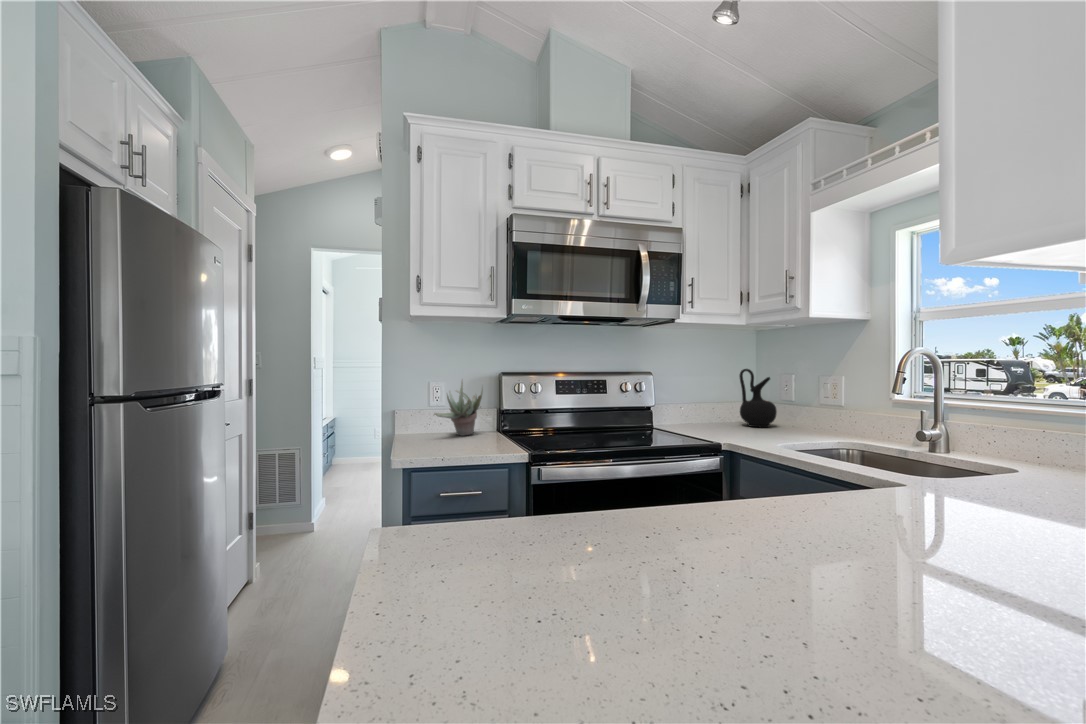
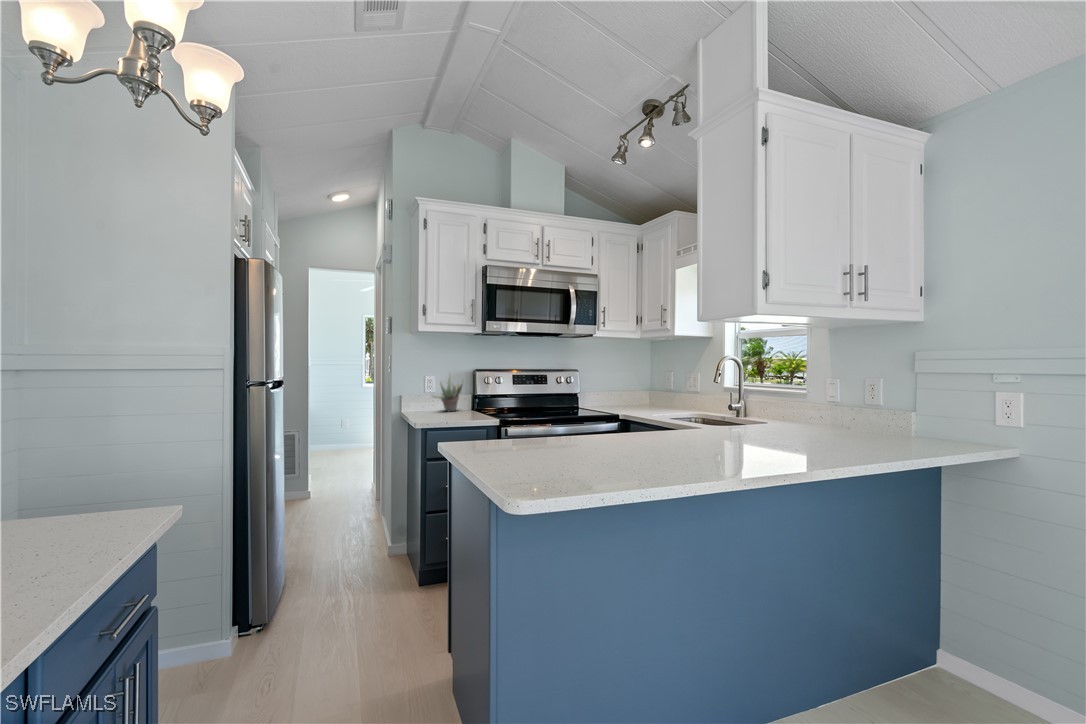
ceramic jug: present [740,369,777,427] -> none [637,368,661,407]

